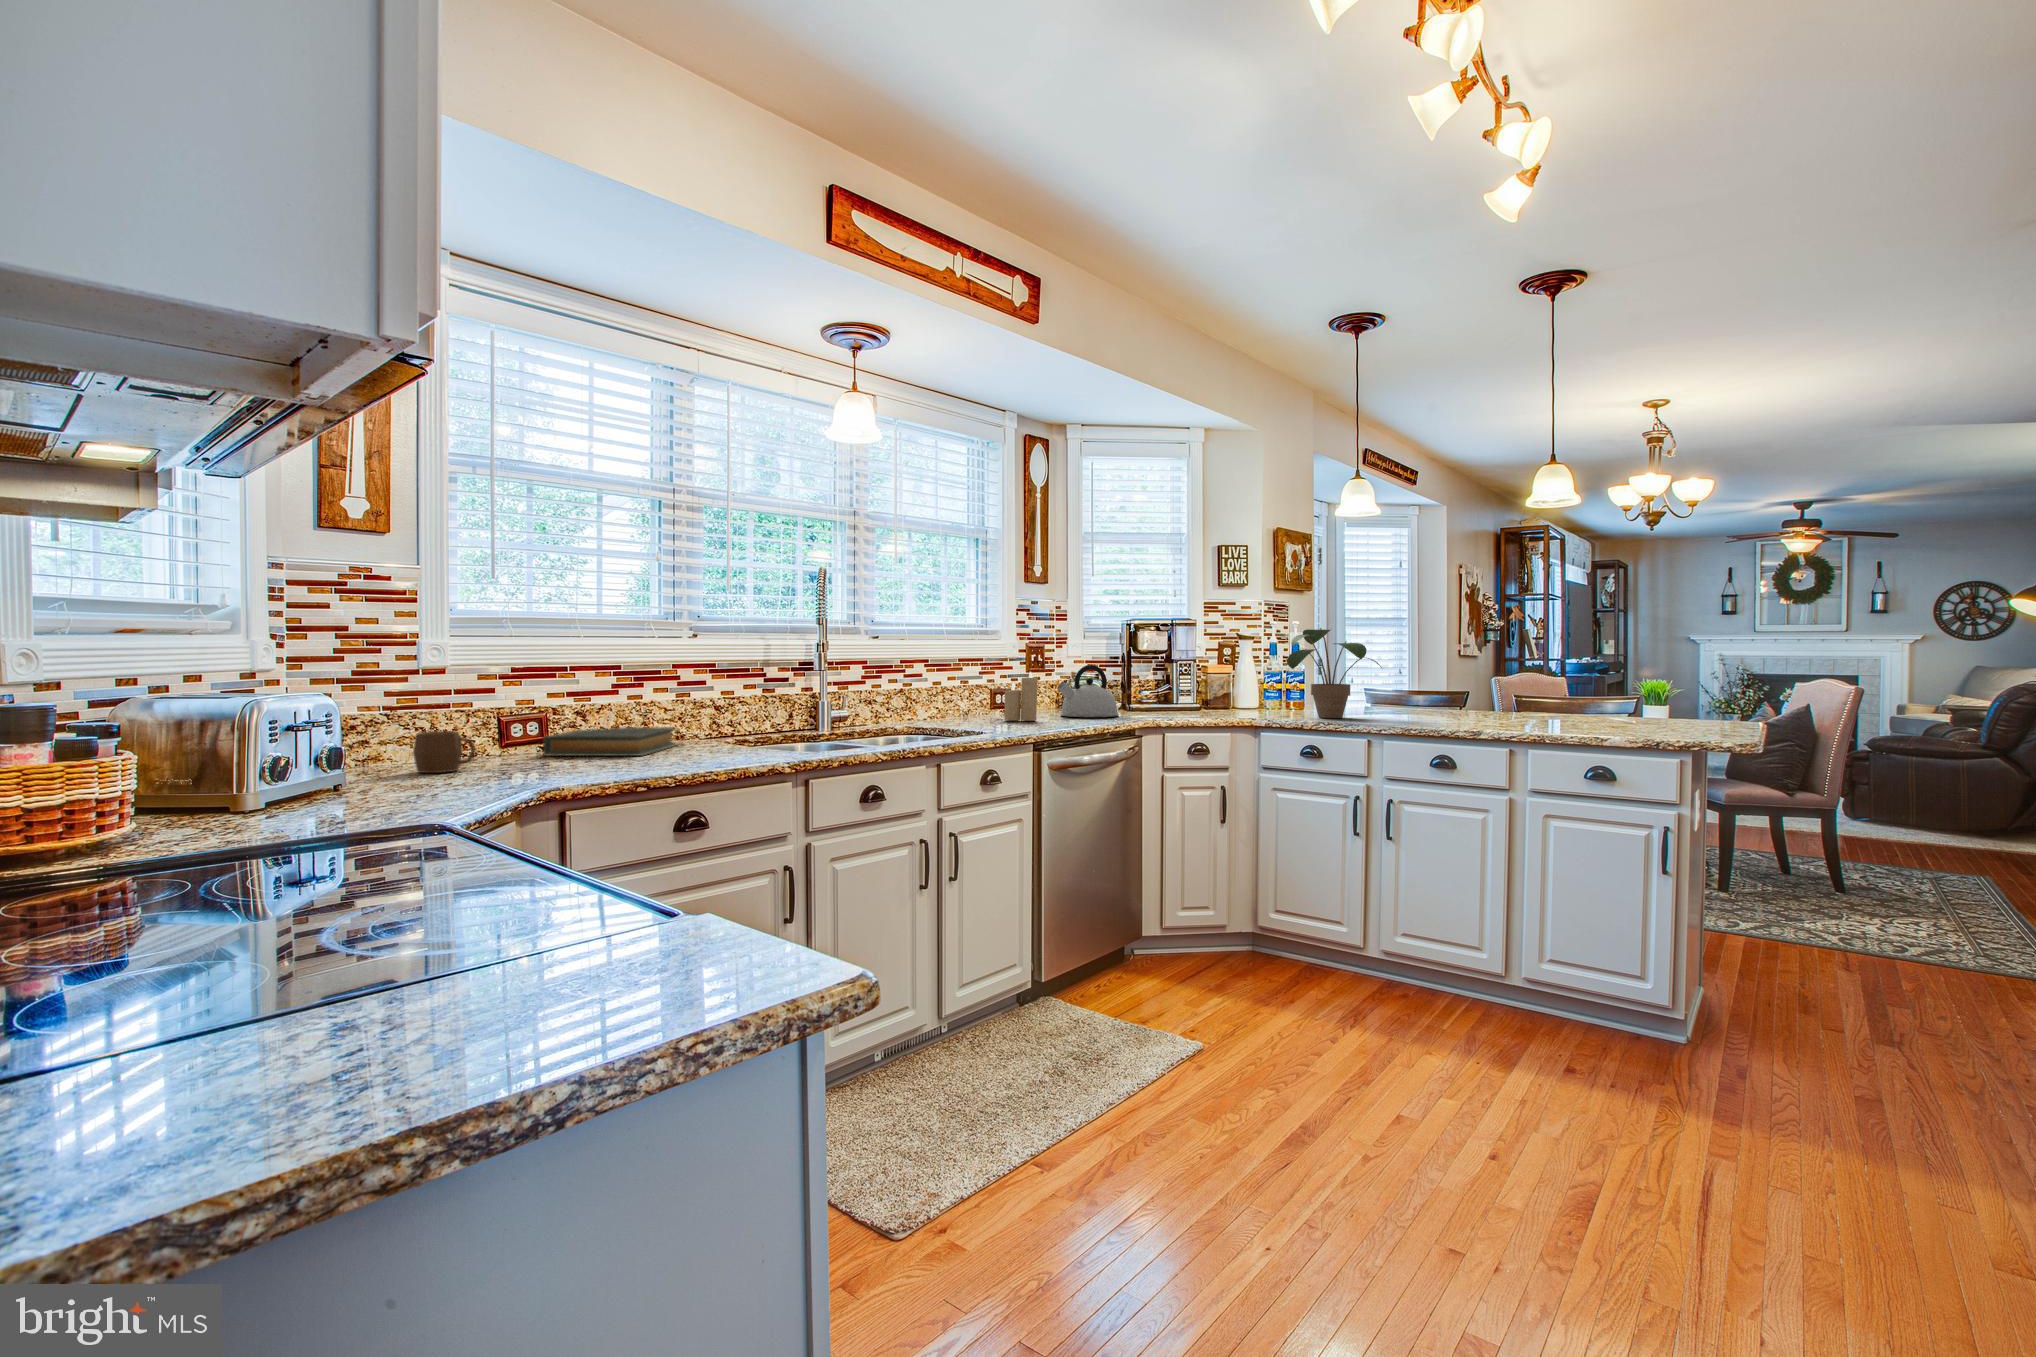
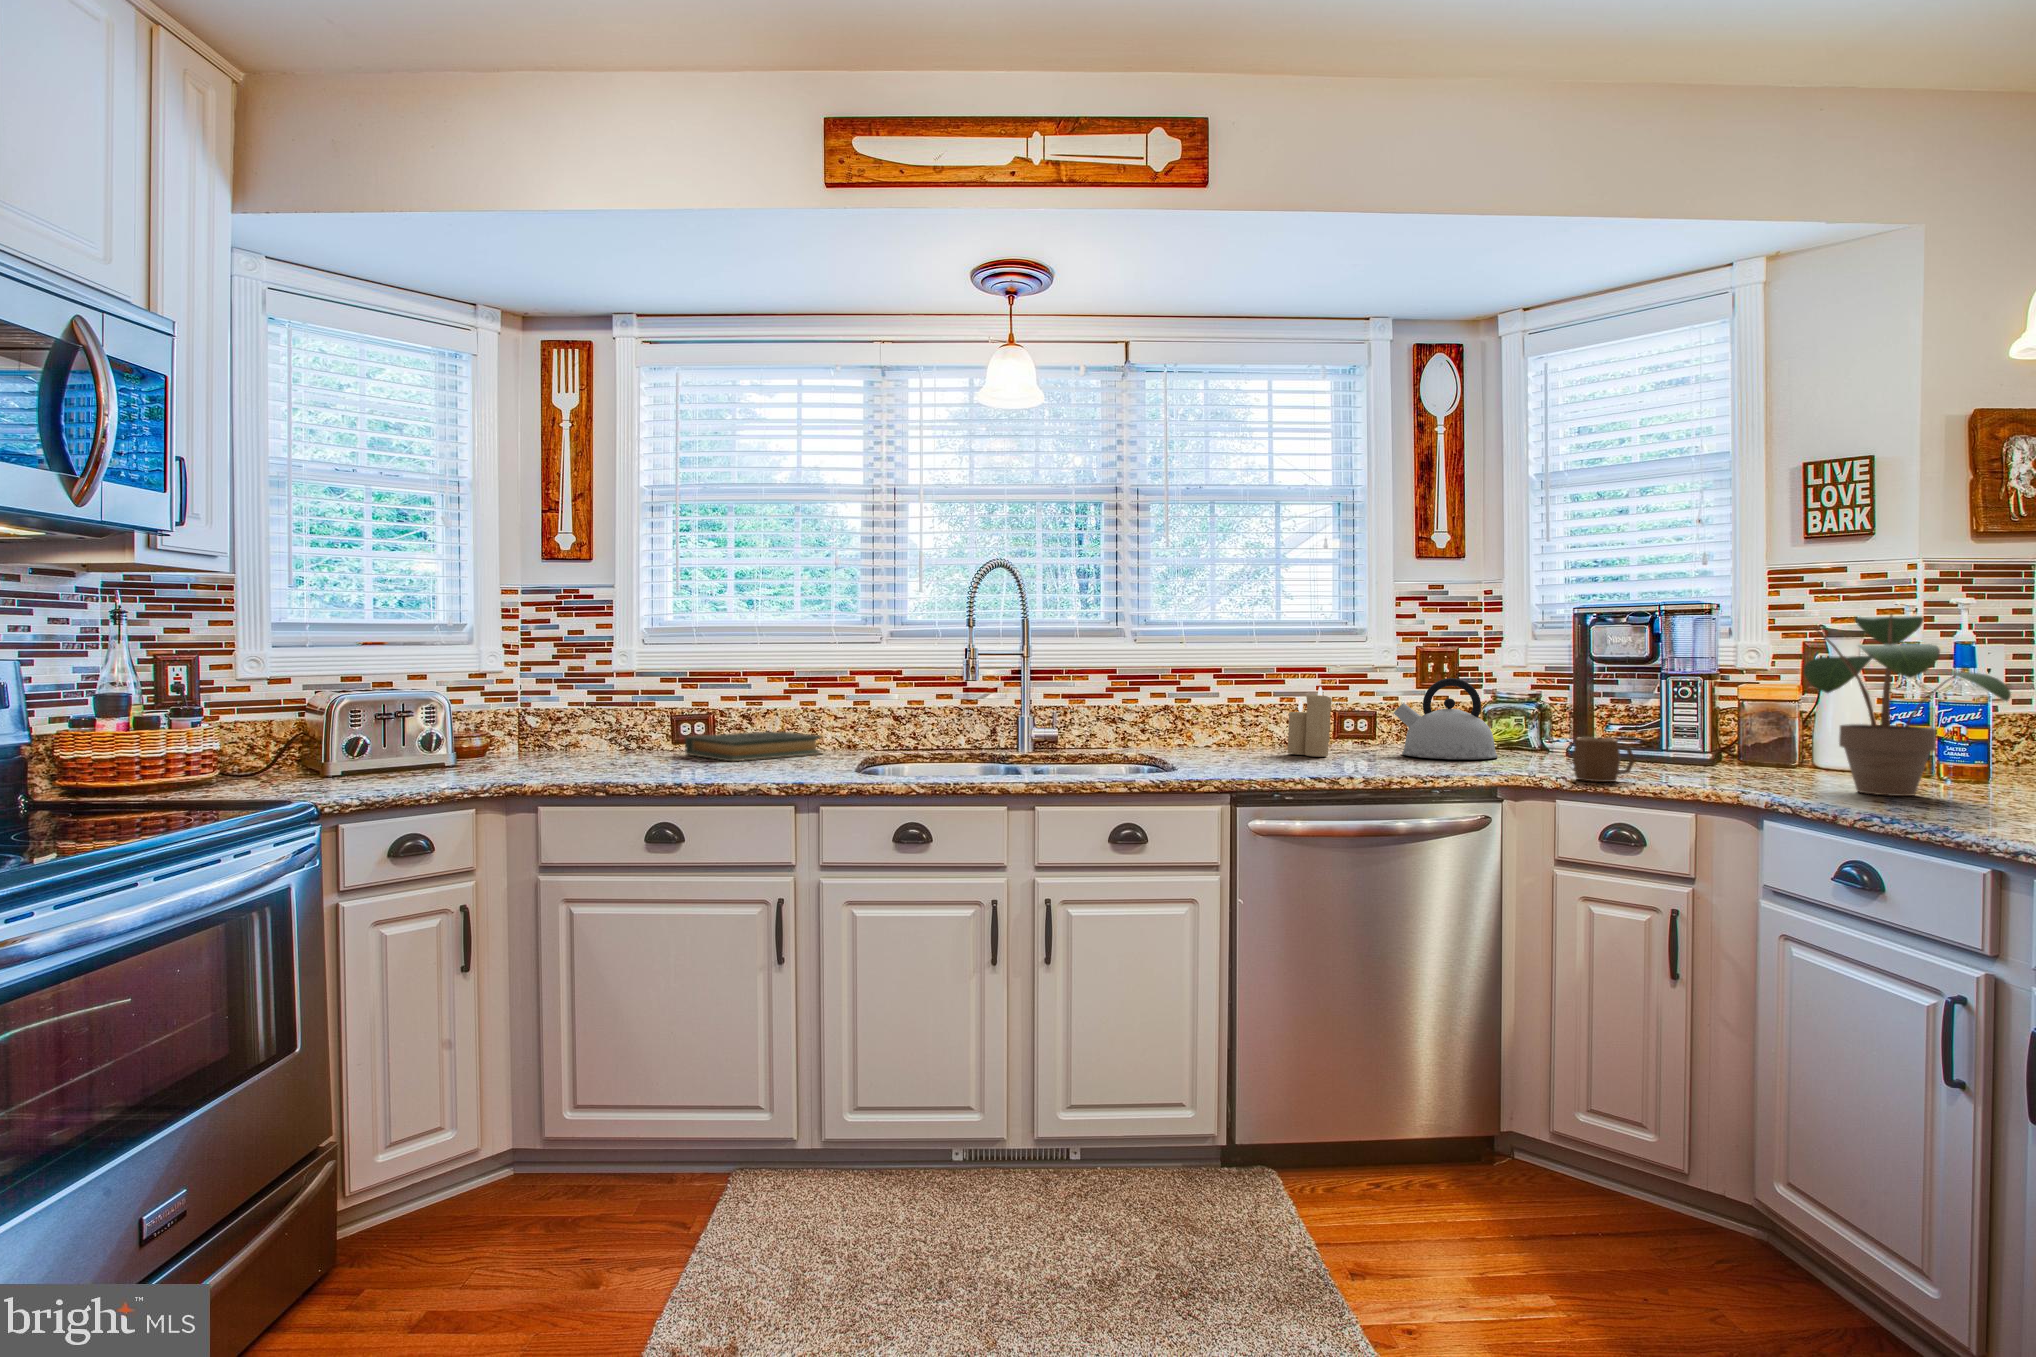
mug: present [413,731,475,773] -> present [1573,737,1635,782]

